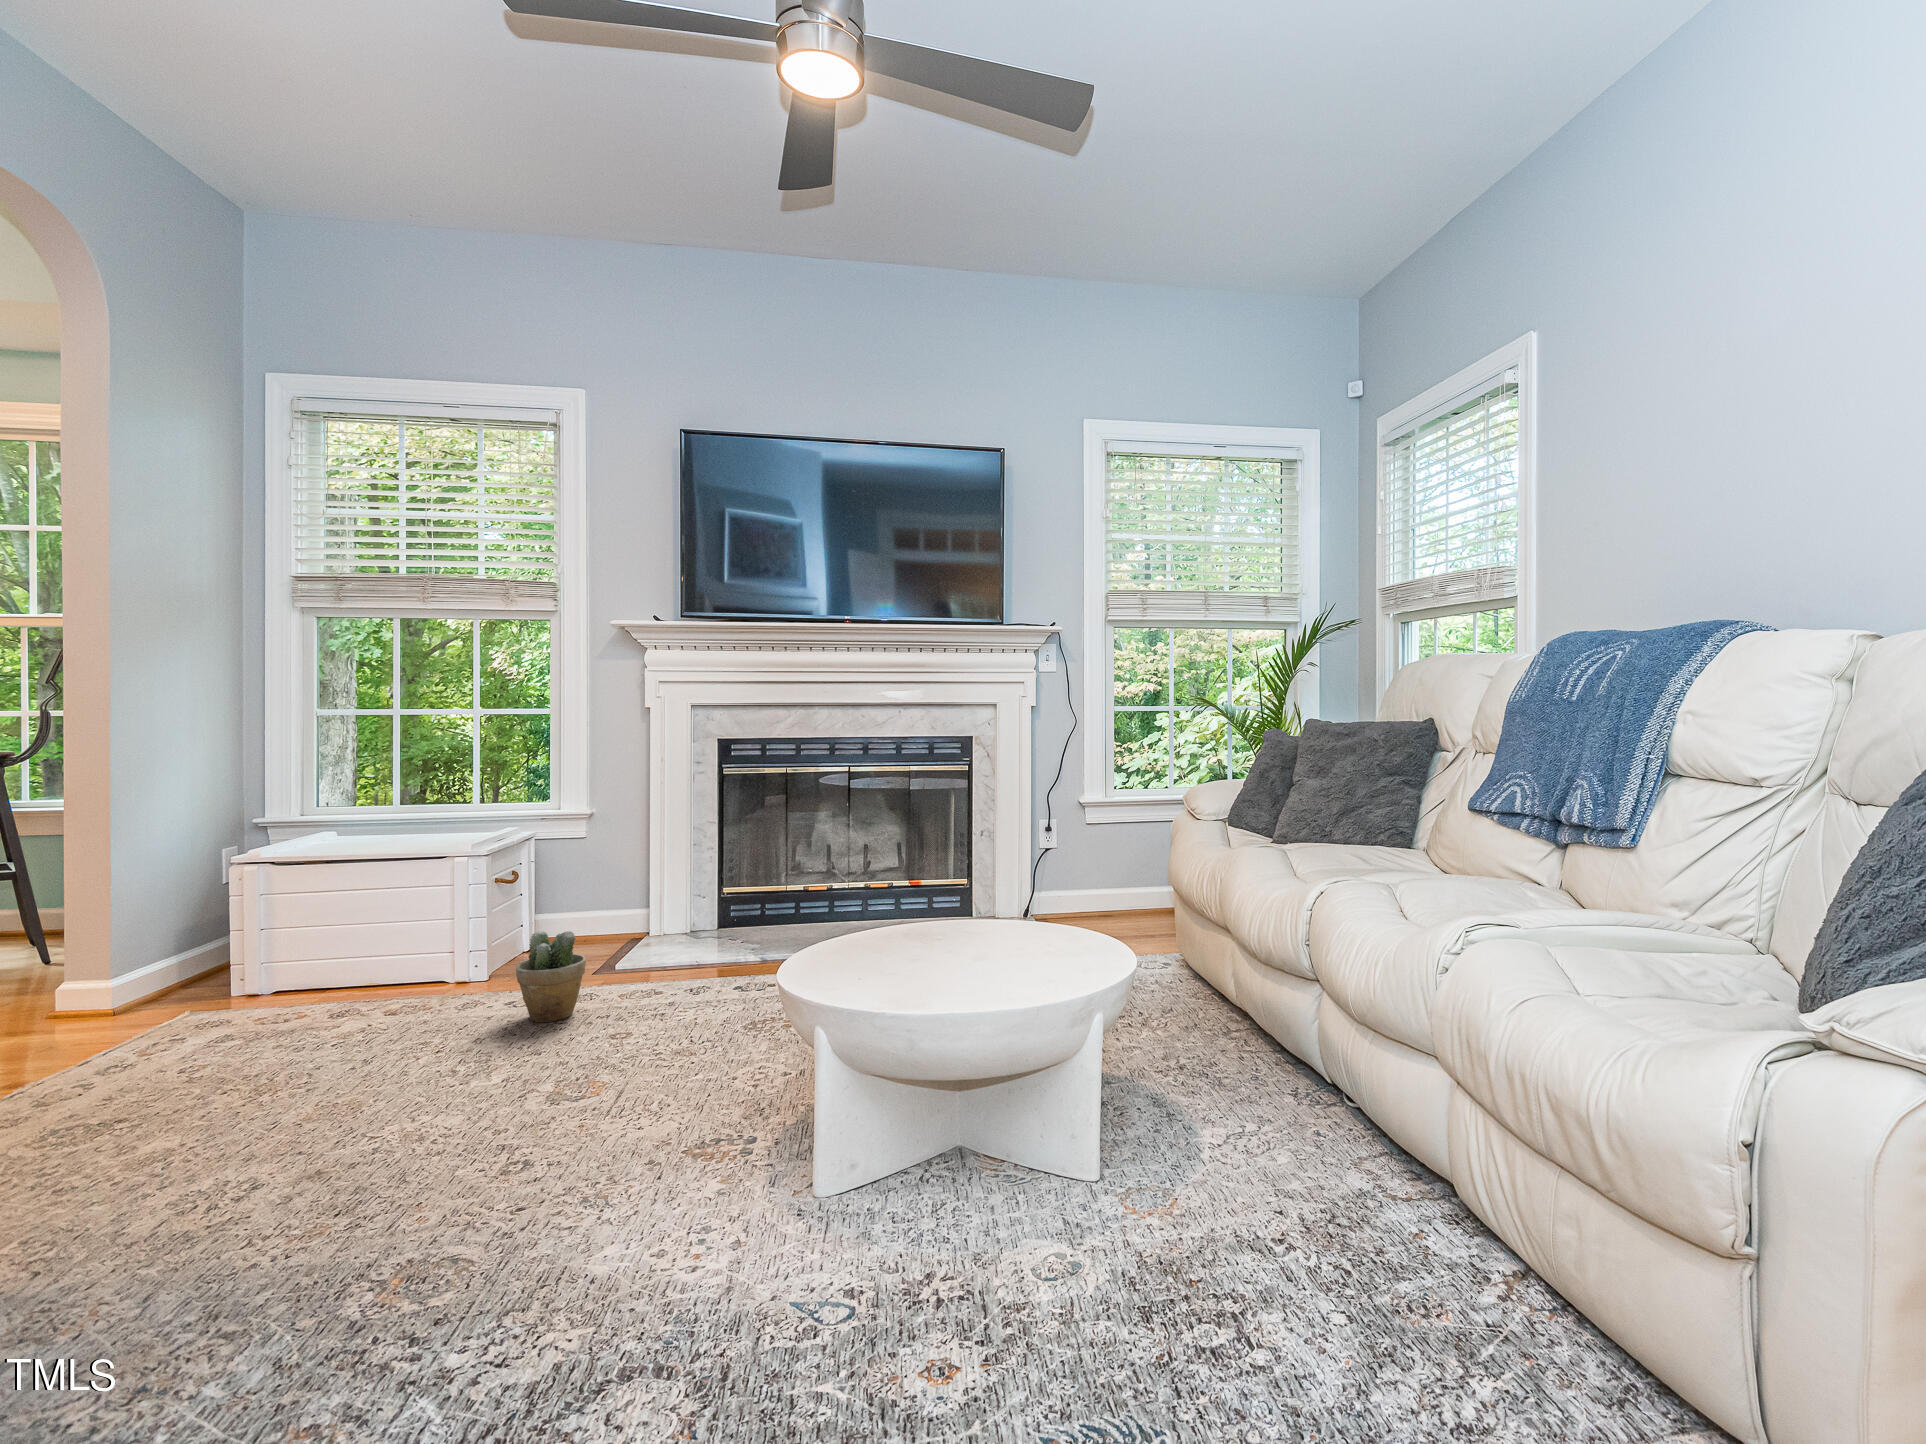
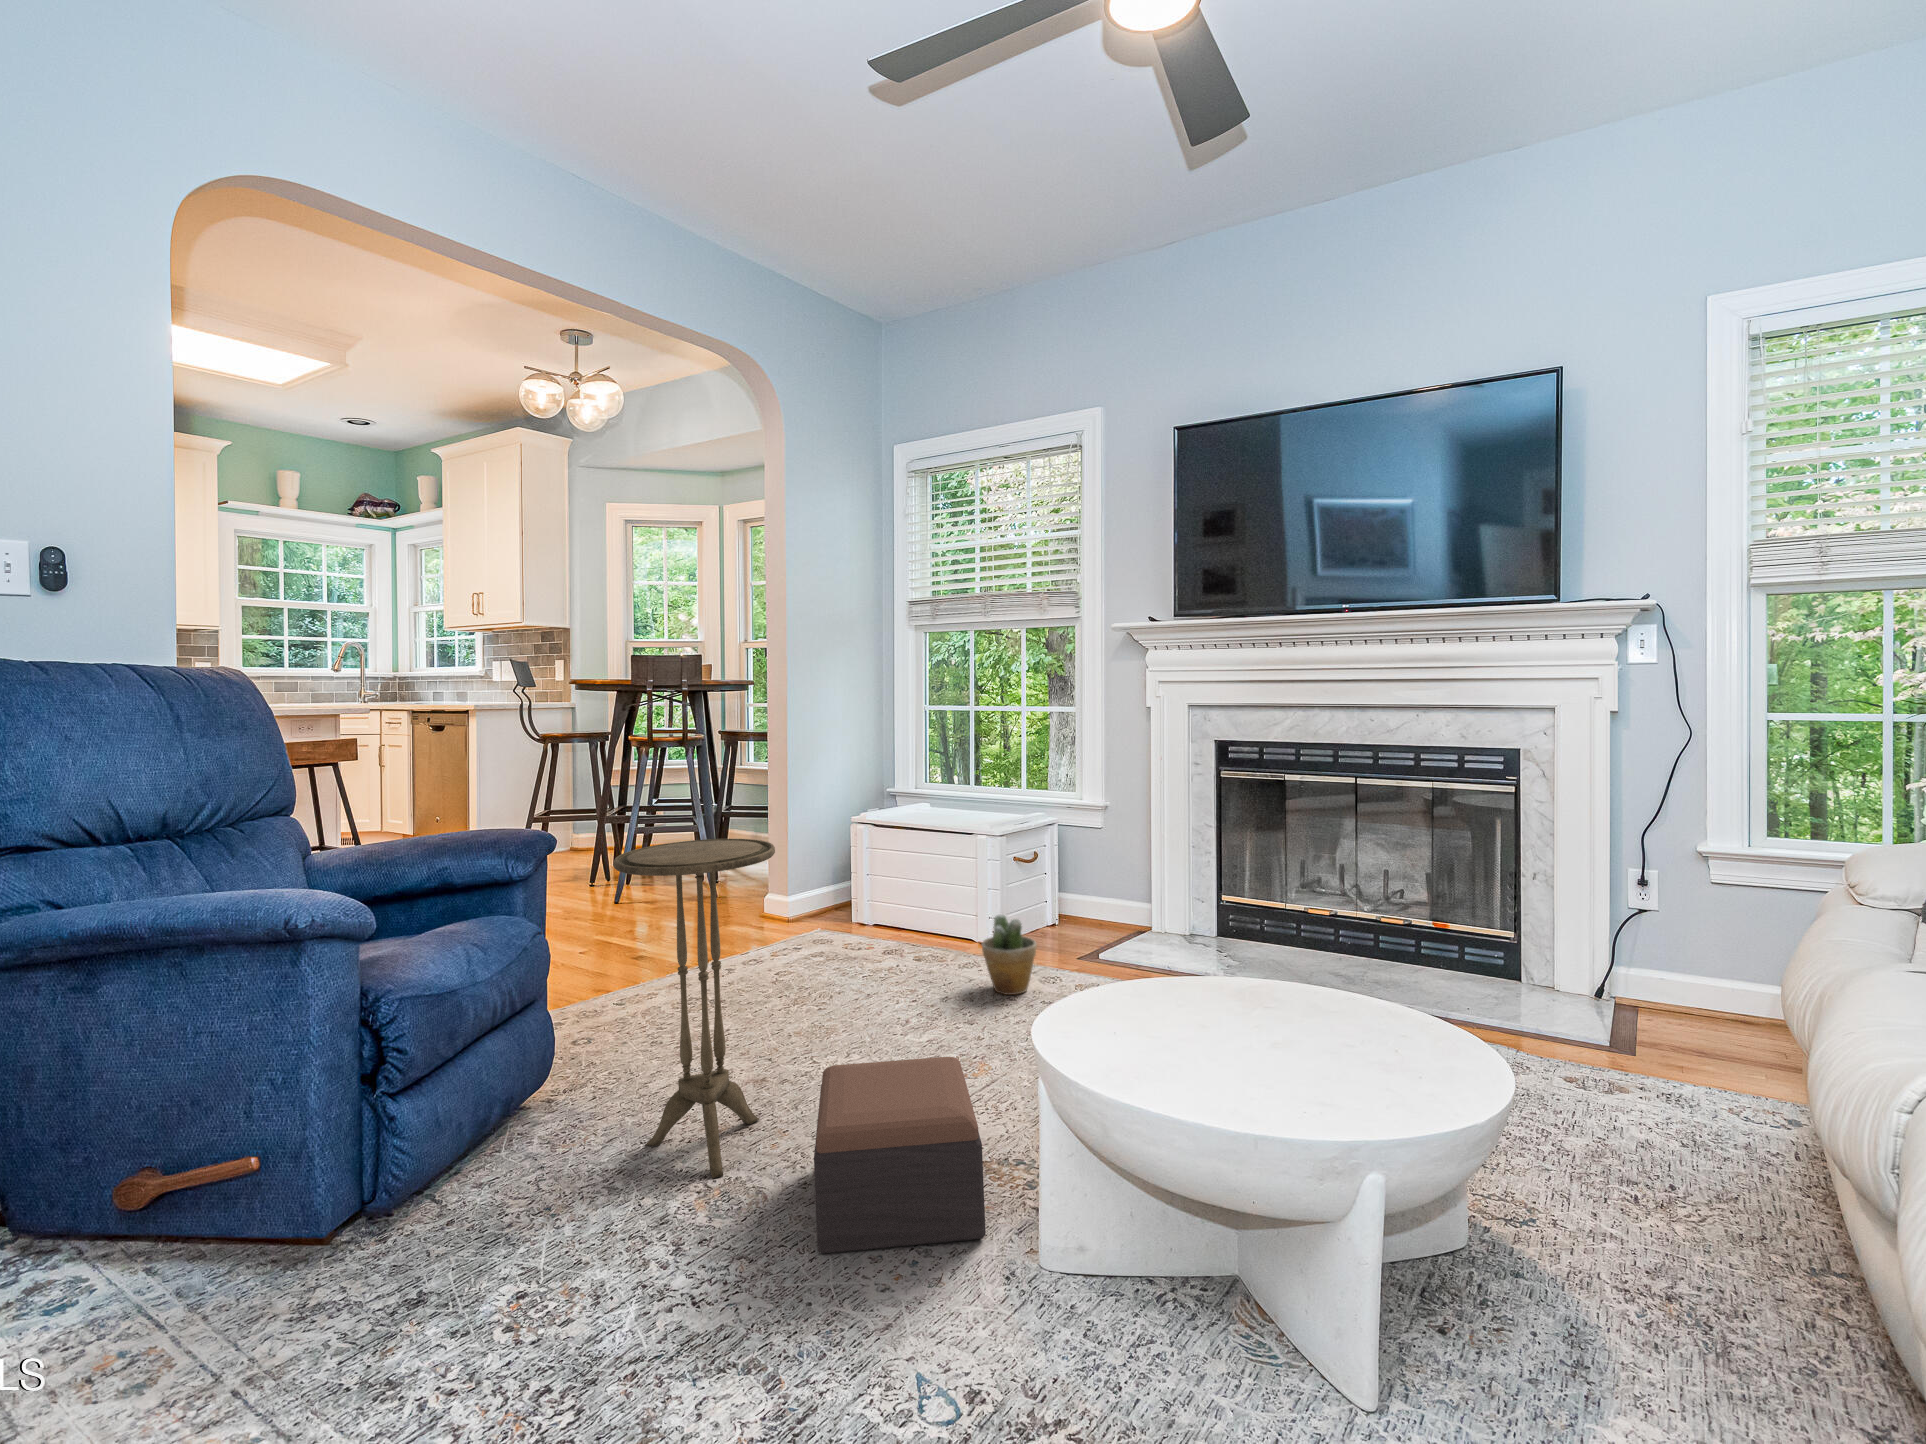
side table: none [145,844,423,1315] -> present [613,839,775,1178]
footstool: none [503,1051,751,1285] -> present [814,1057,986,1254]

